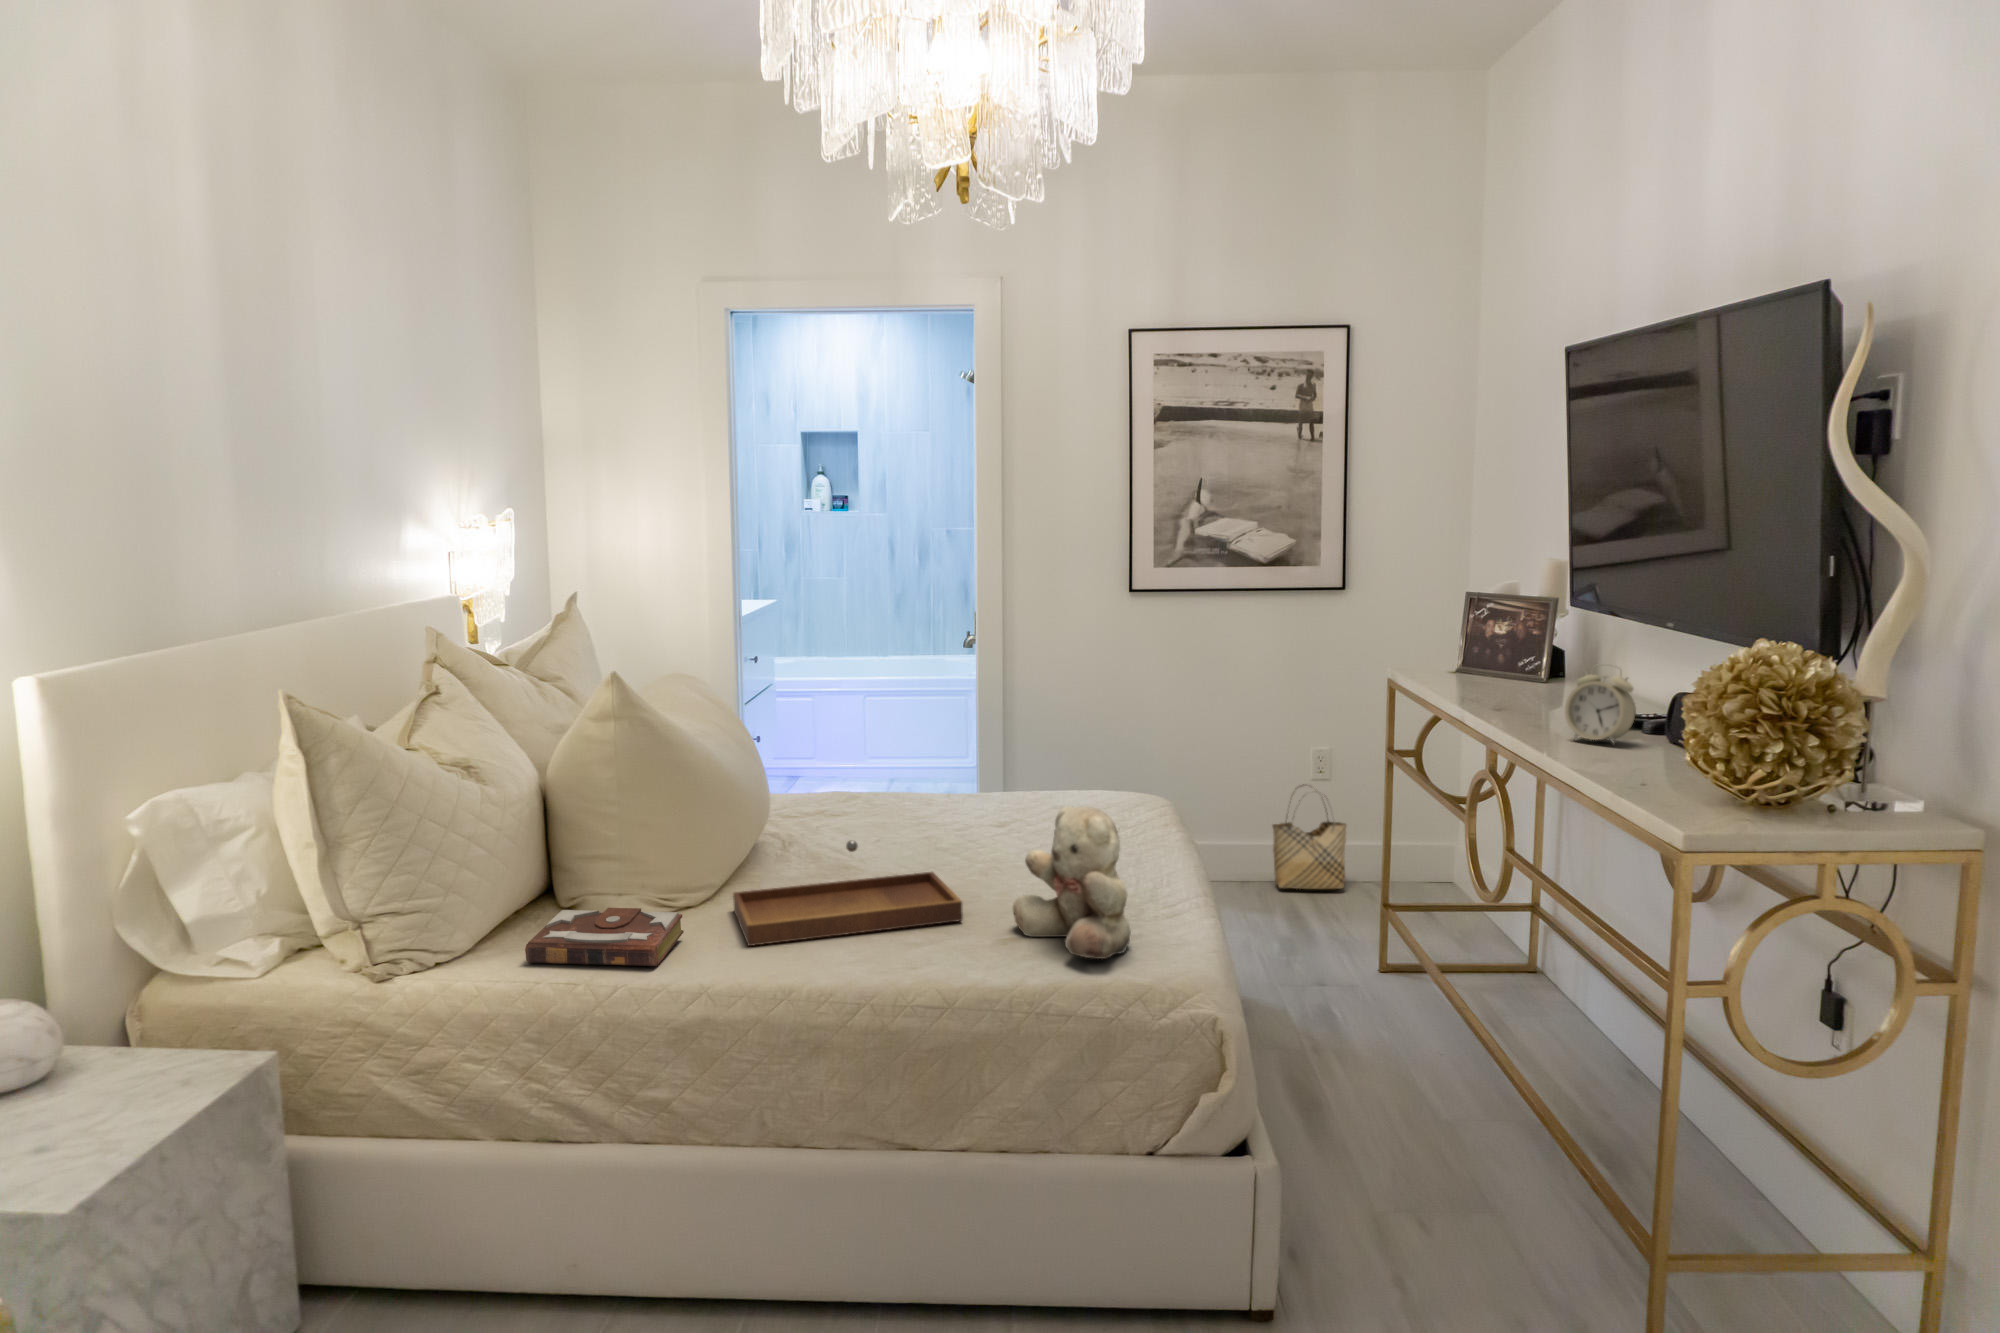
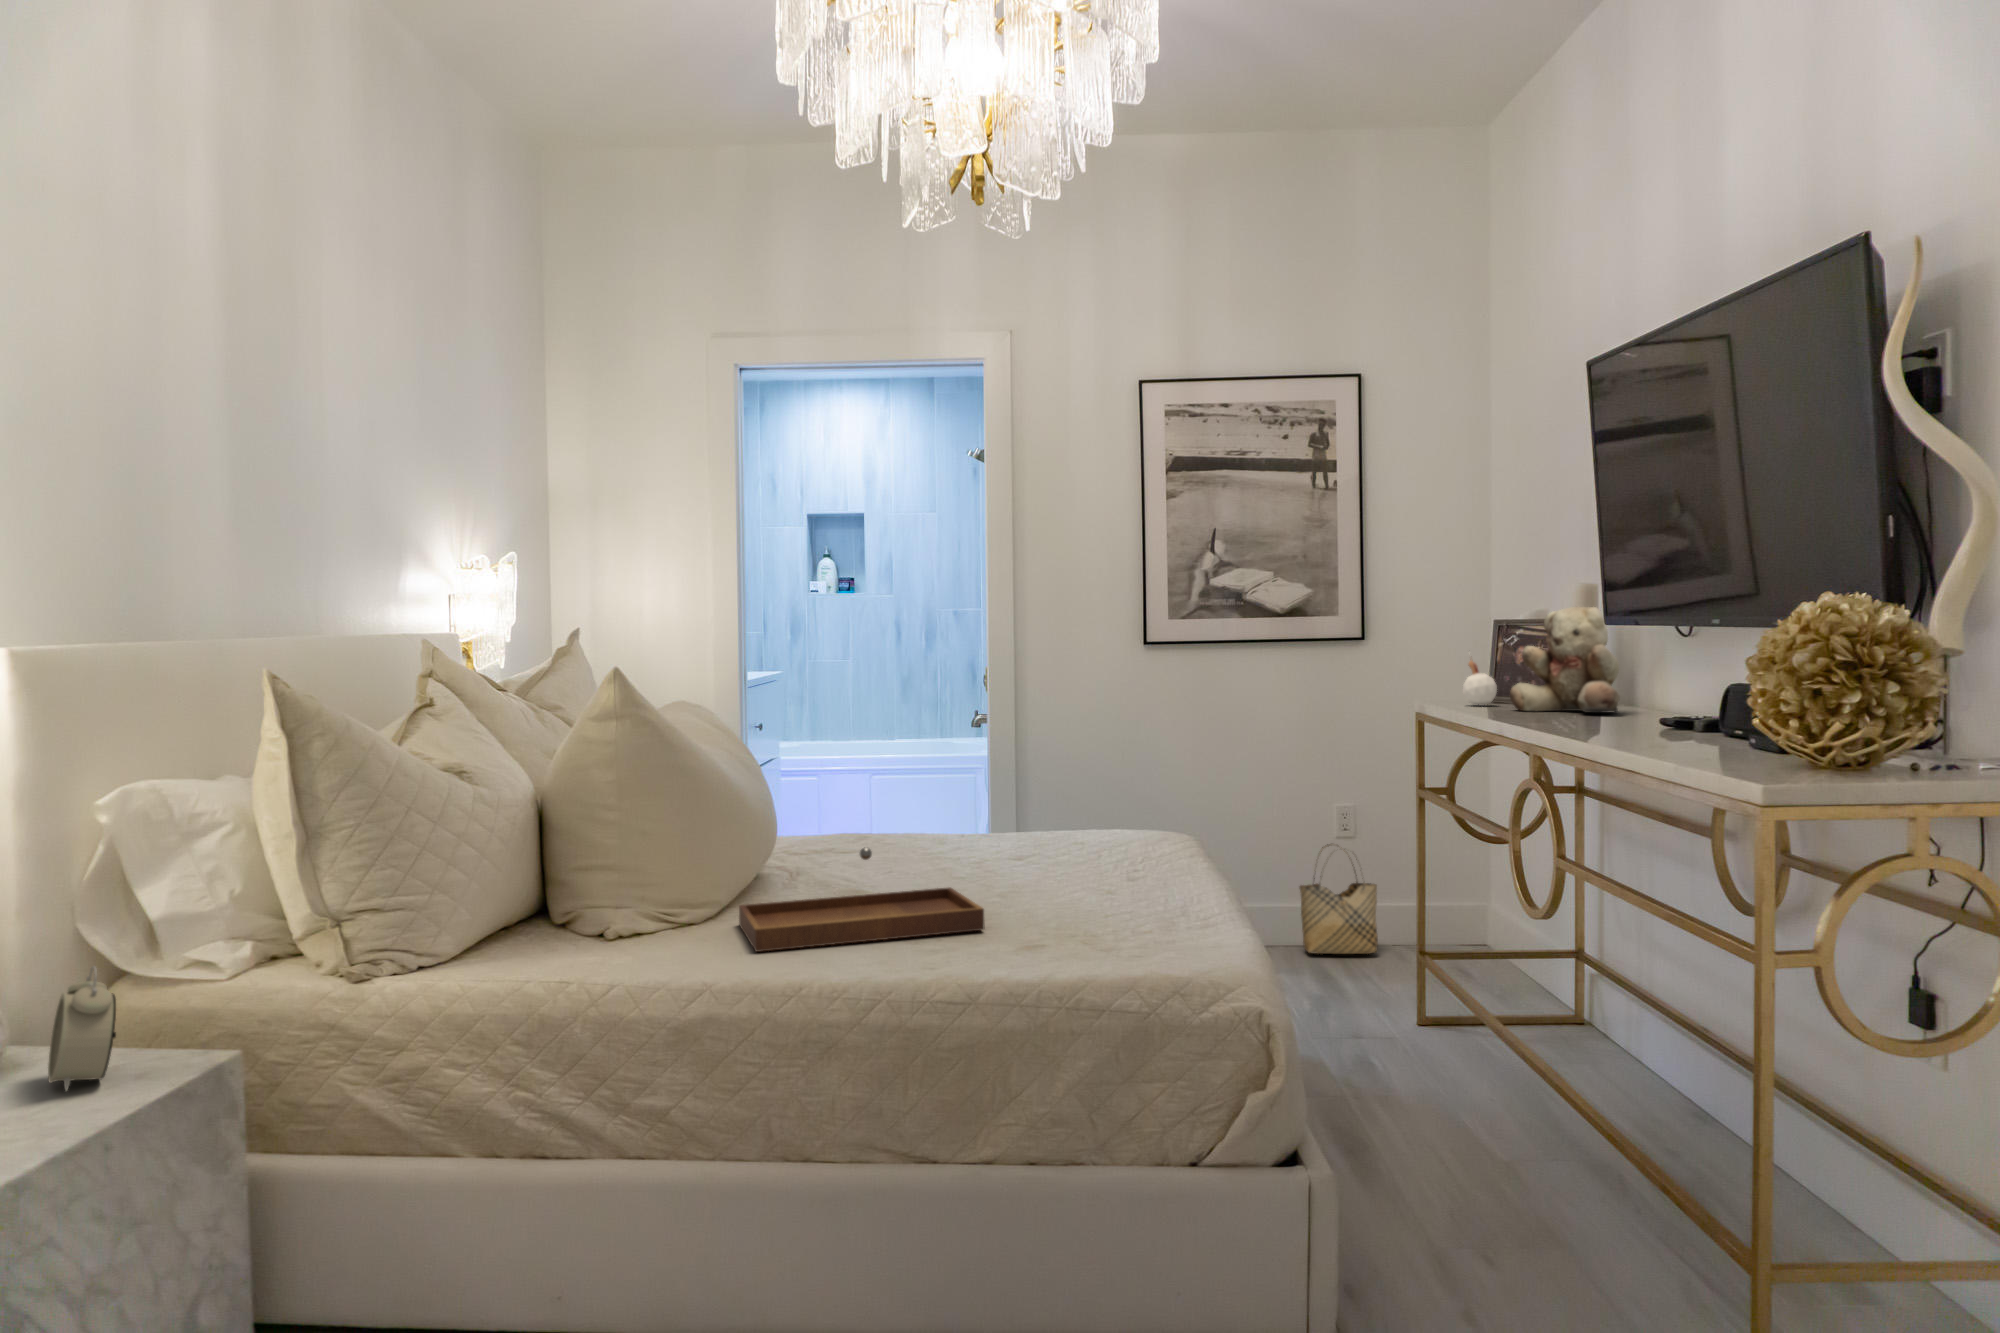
candle: none [1430,622,1464,676] -> present [1463,660,1497,705]
alarm clock: present [1565,668,1636,743] -> present [48,966,116,1091]
teddy bear: present [1013,806,1131,959] -> present [1510,606,1620,713]
book: present [525,908,684,966] -> none [516,915,686,968]

